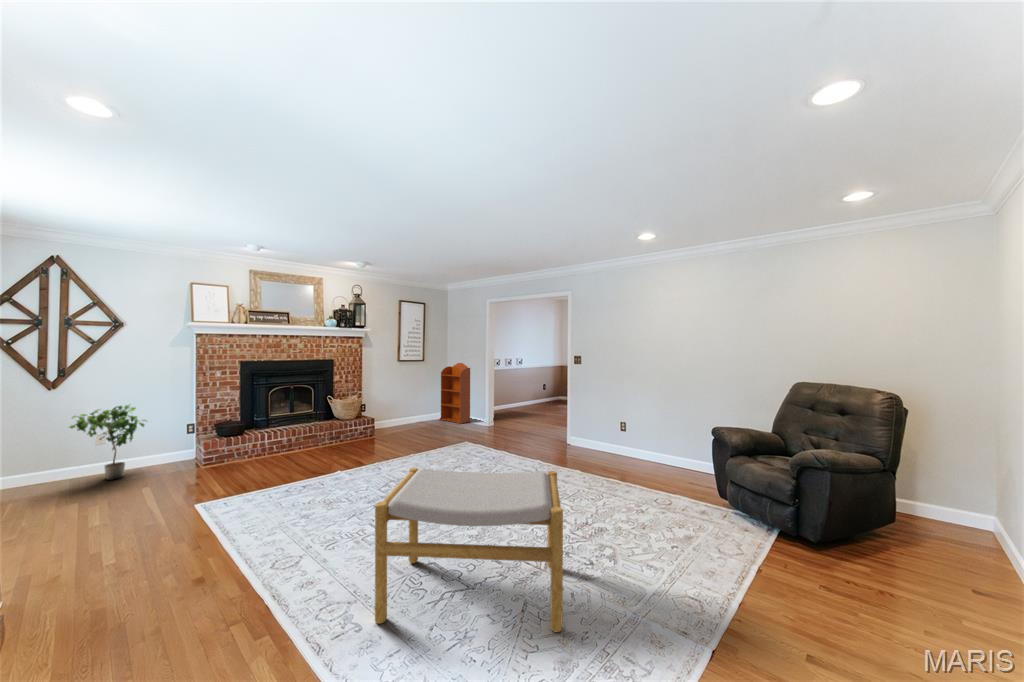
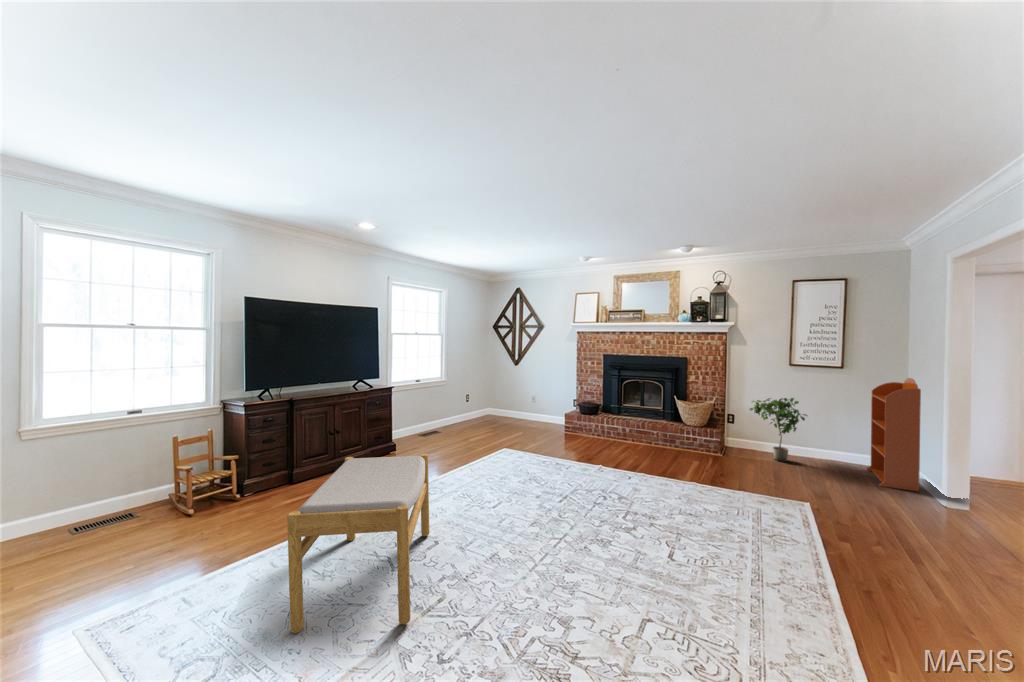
potted plant: present [69,404,146,480] -> present [749,398,807,462]

